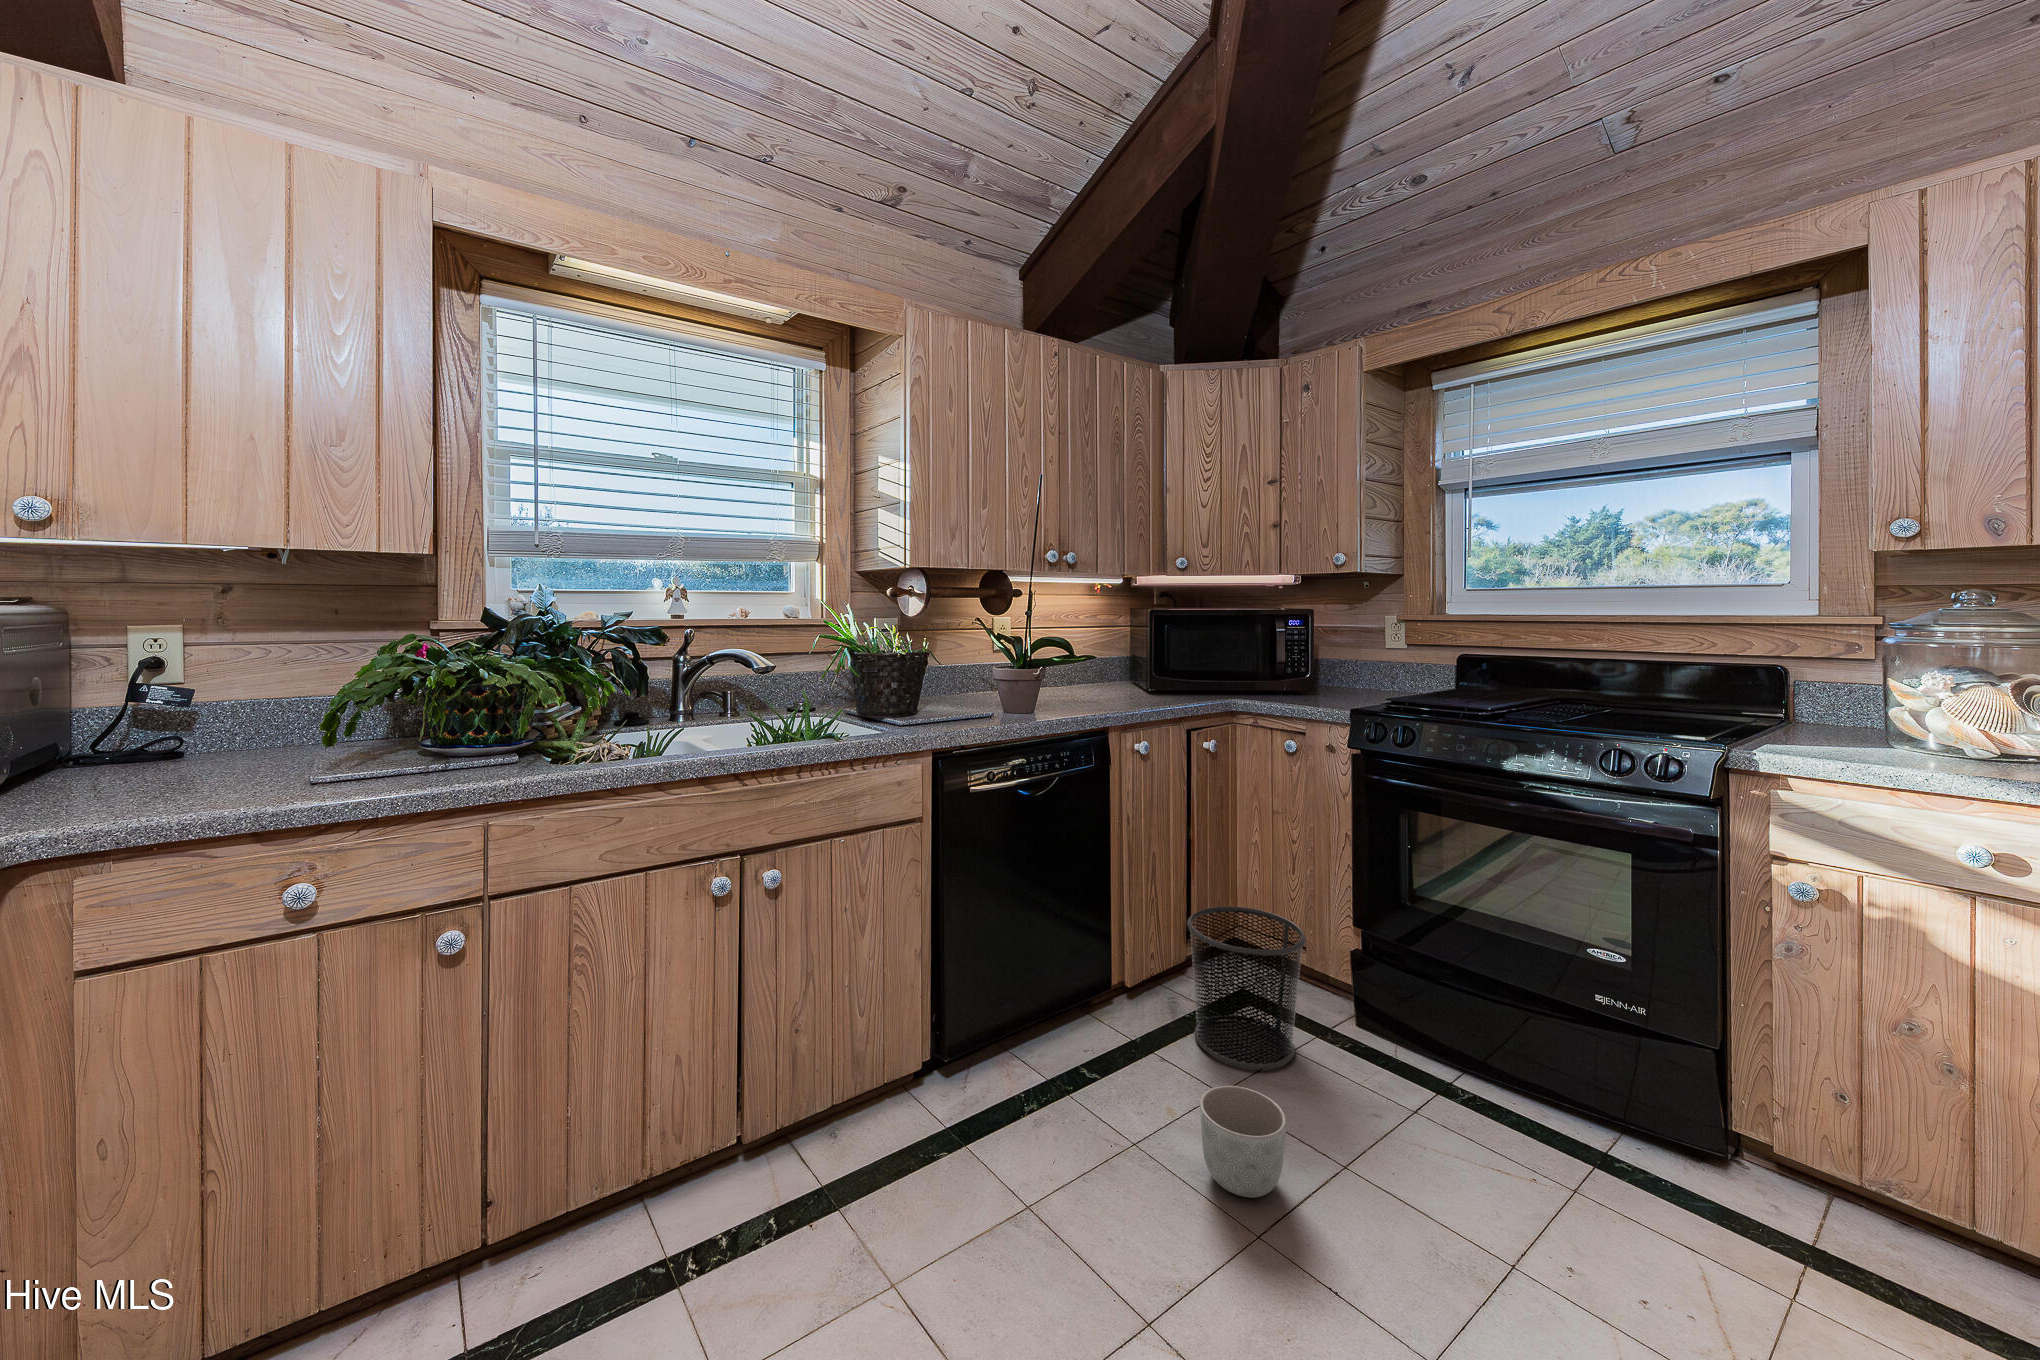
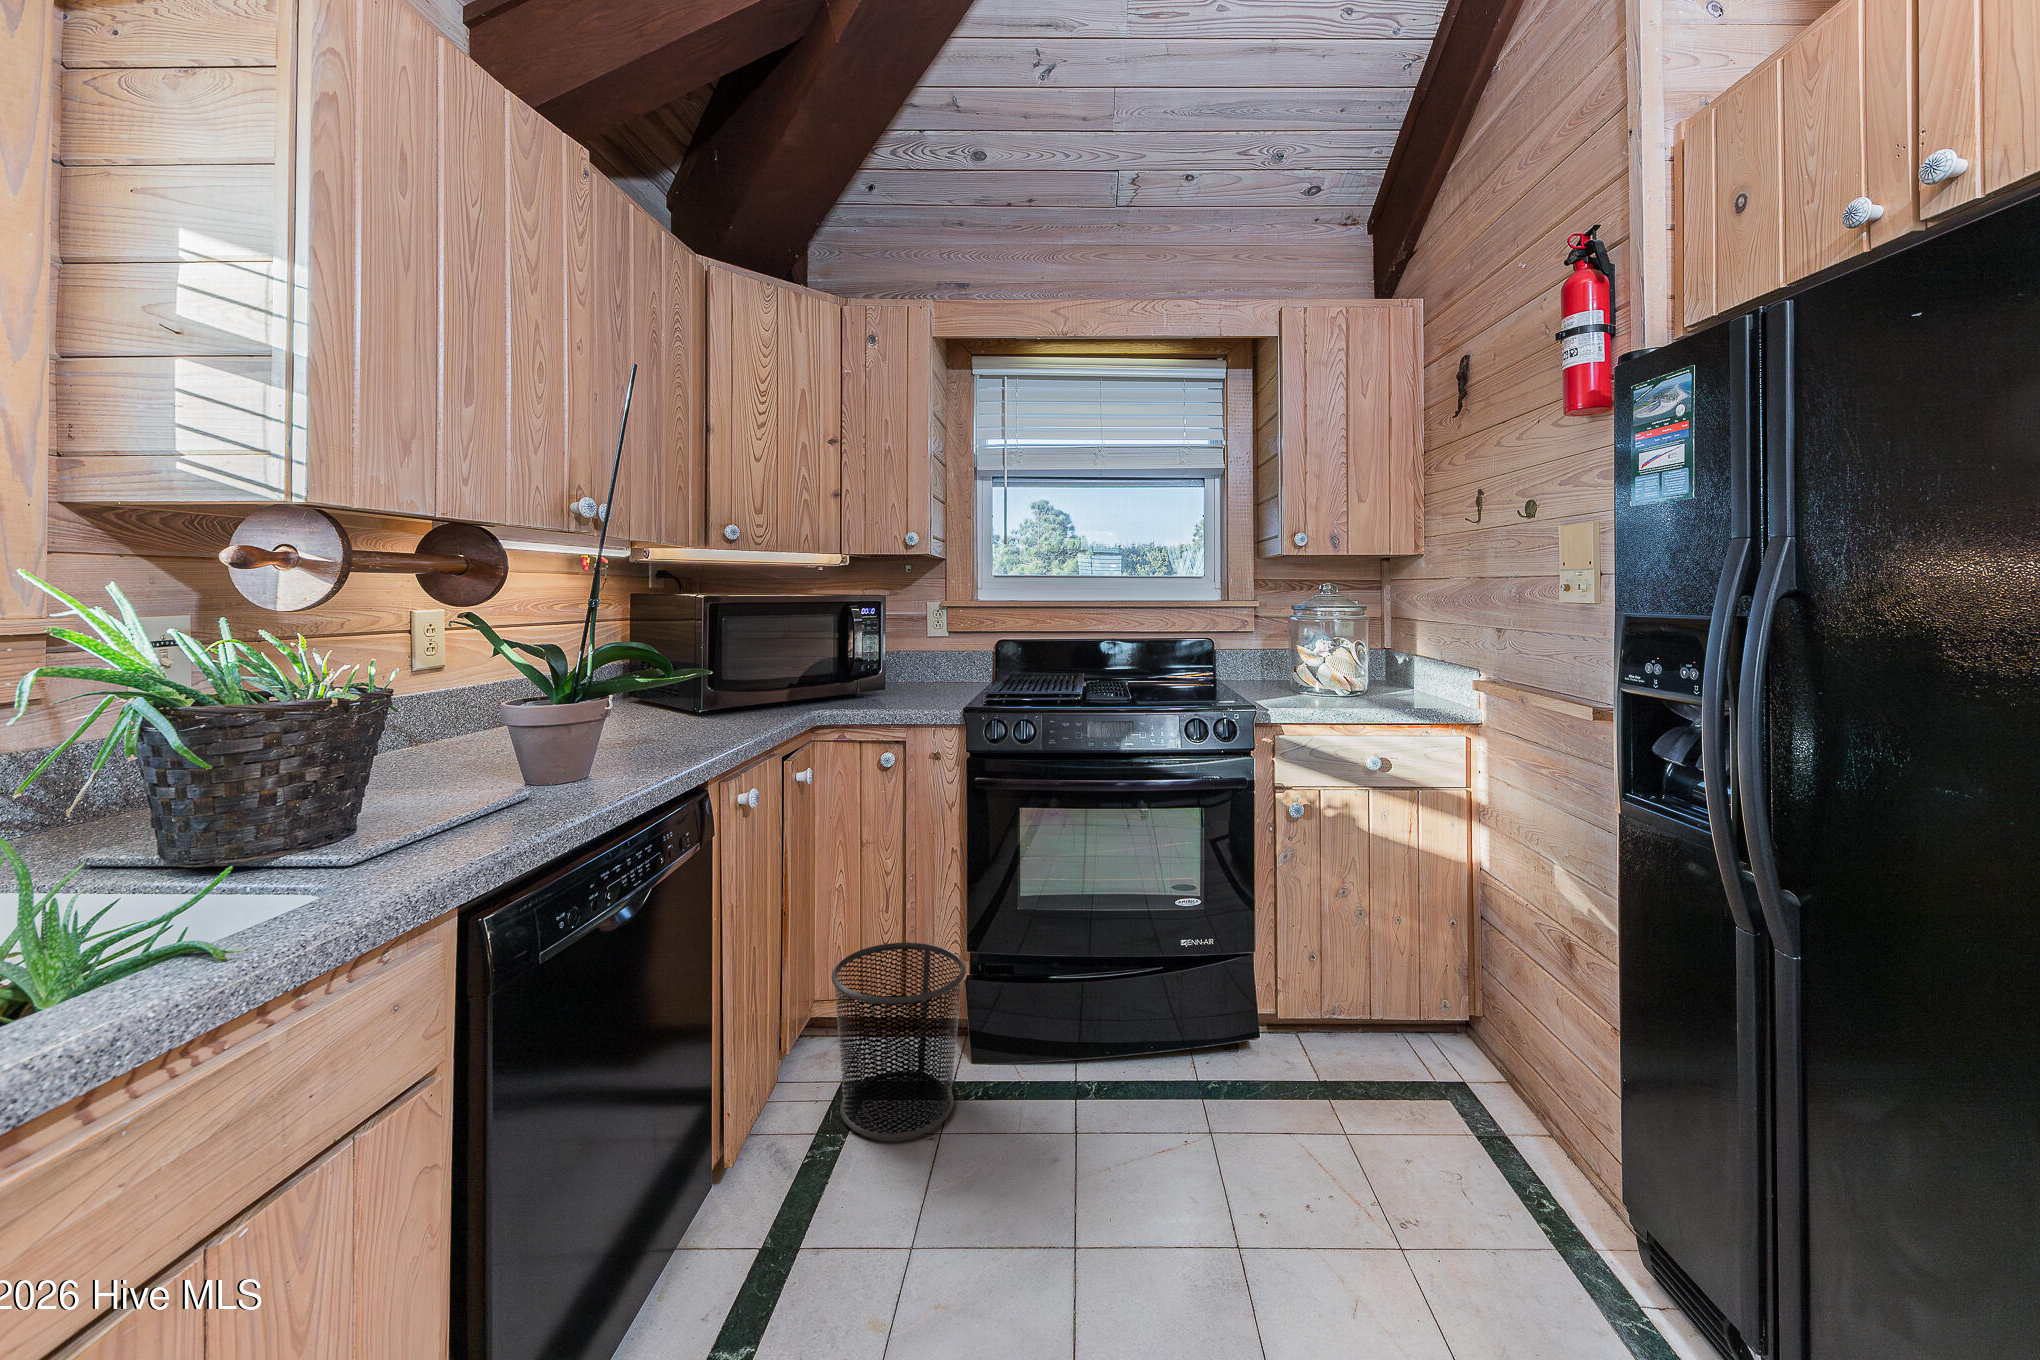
planter: present [1200,1086,1286,1198] -> none [964,1156,1061,1293]

